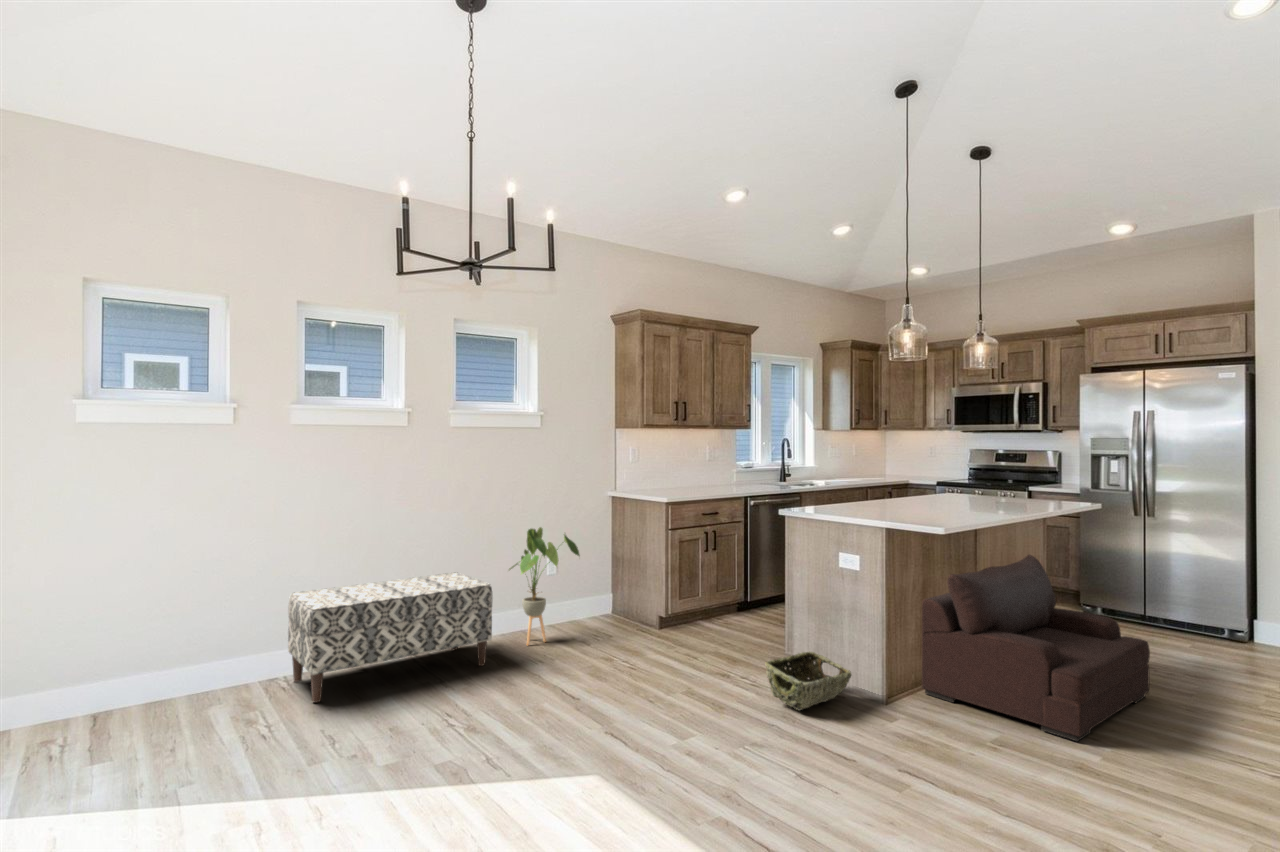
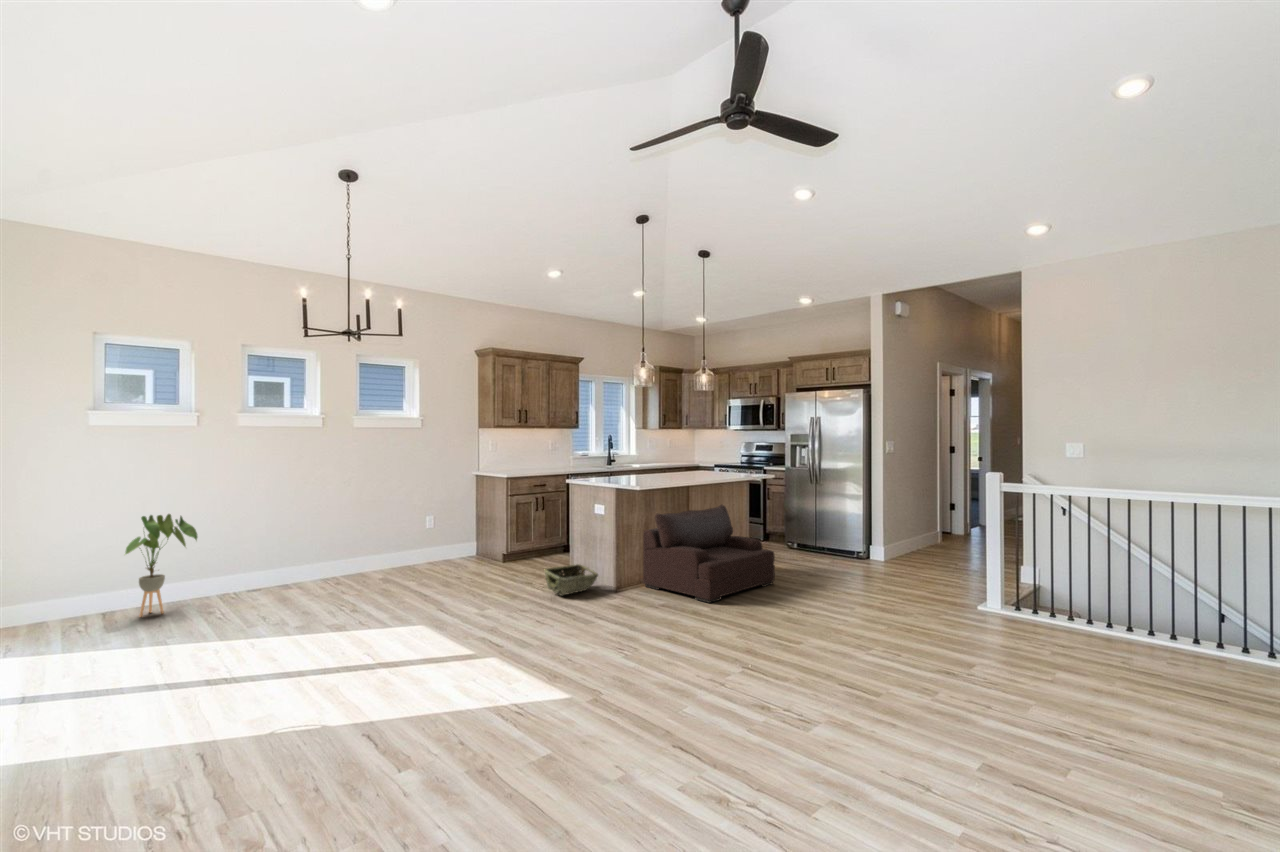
house plant: present [509,527,580,645] -> present [125,514,197,617]
bench: present [288,573,492,702] -> none [238,525,380,602]

